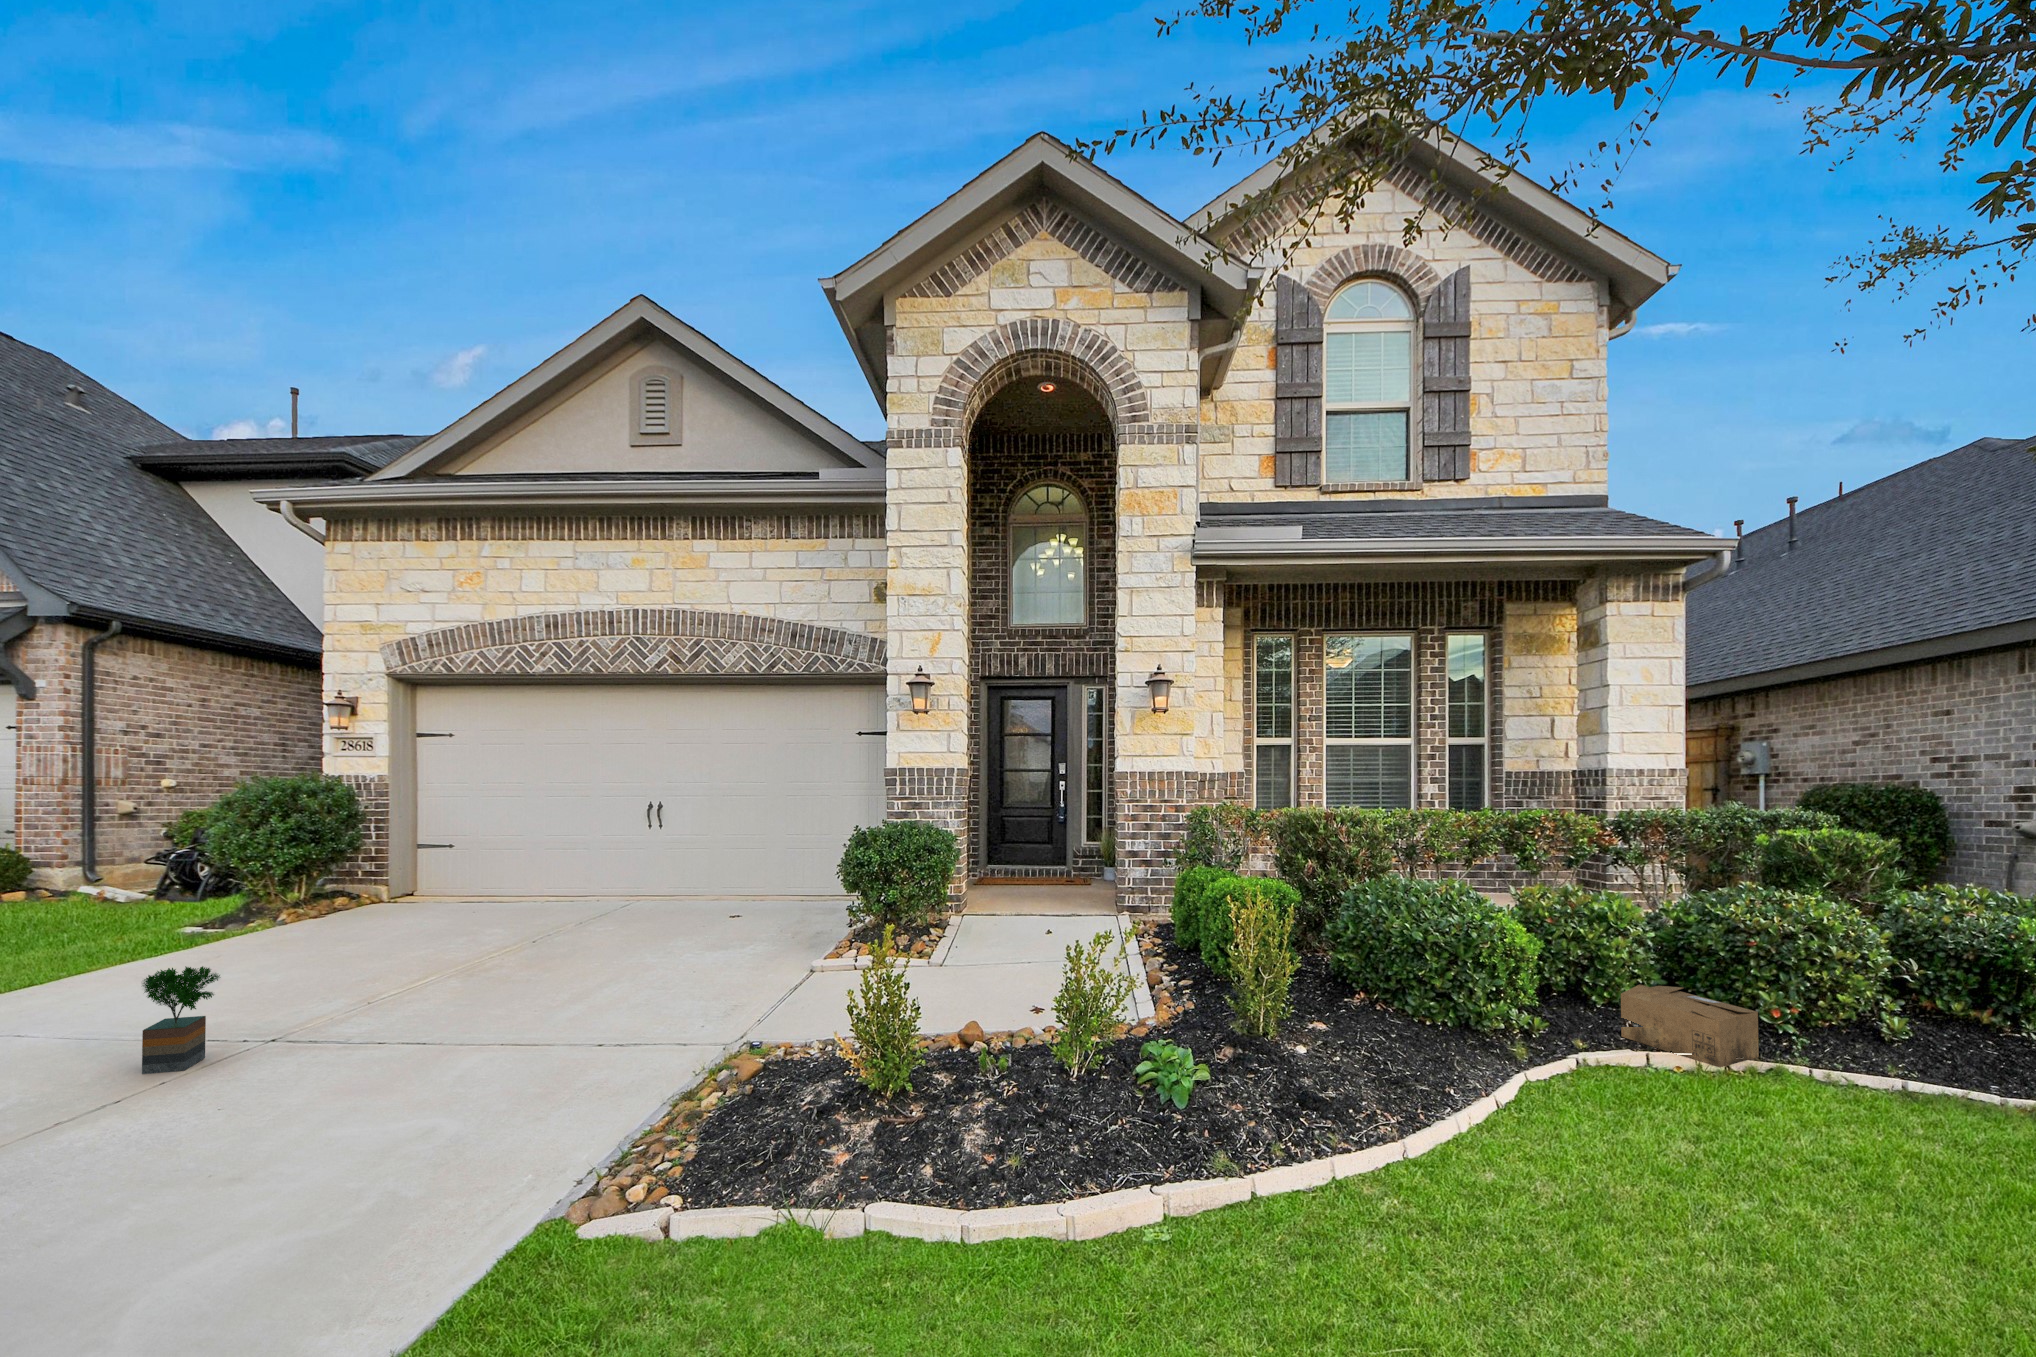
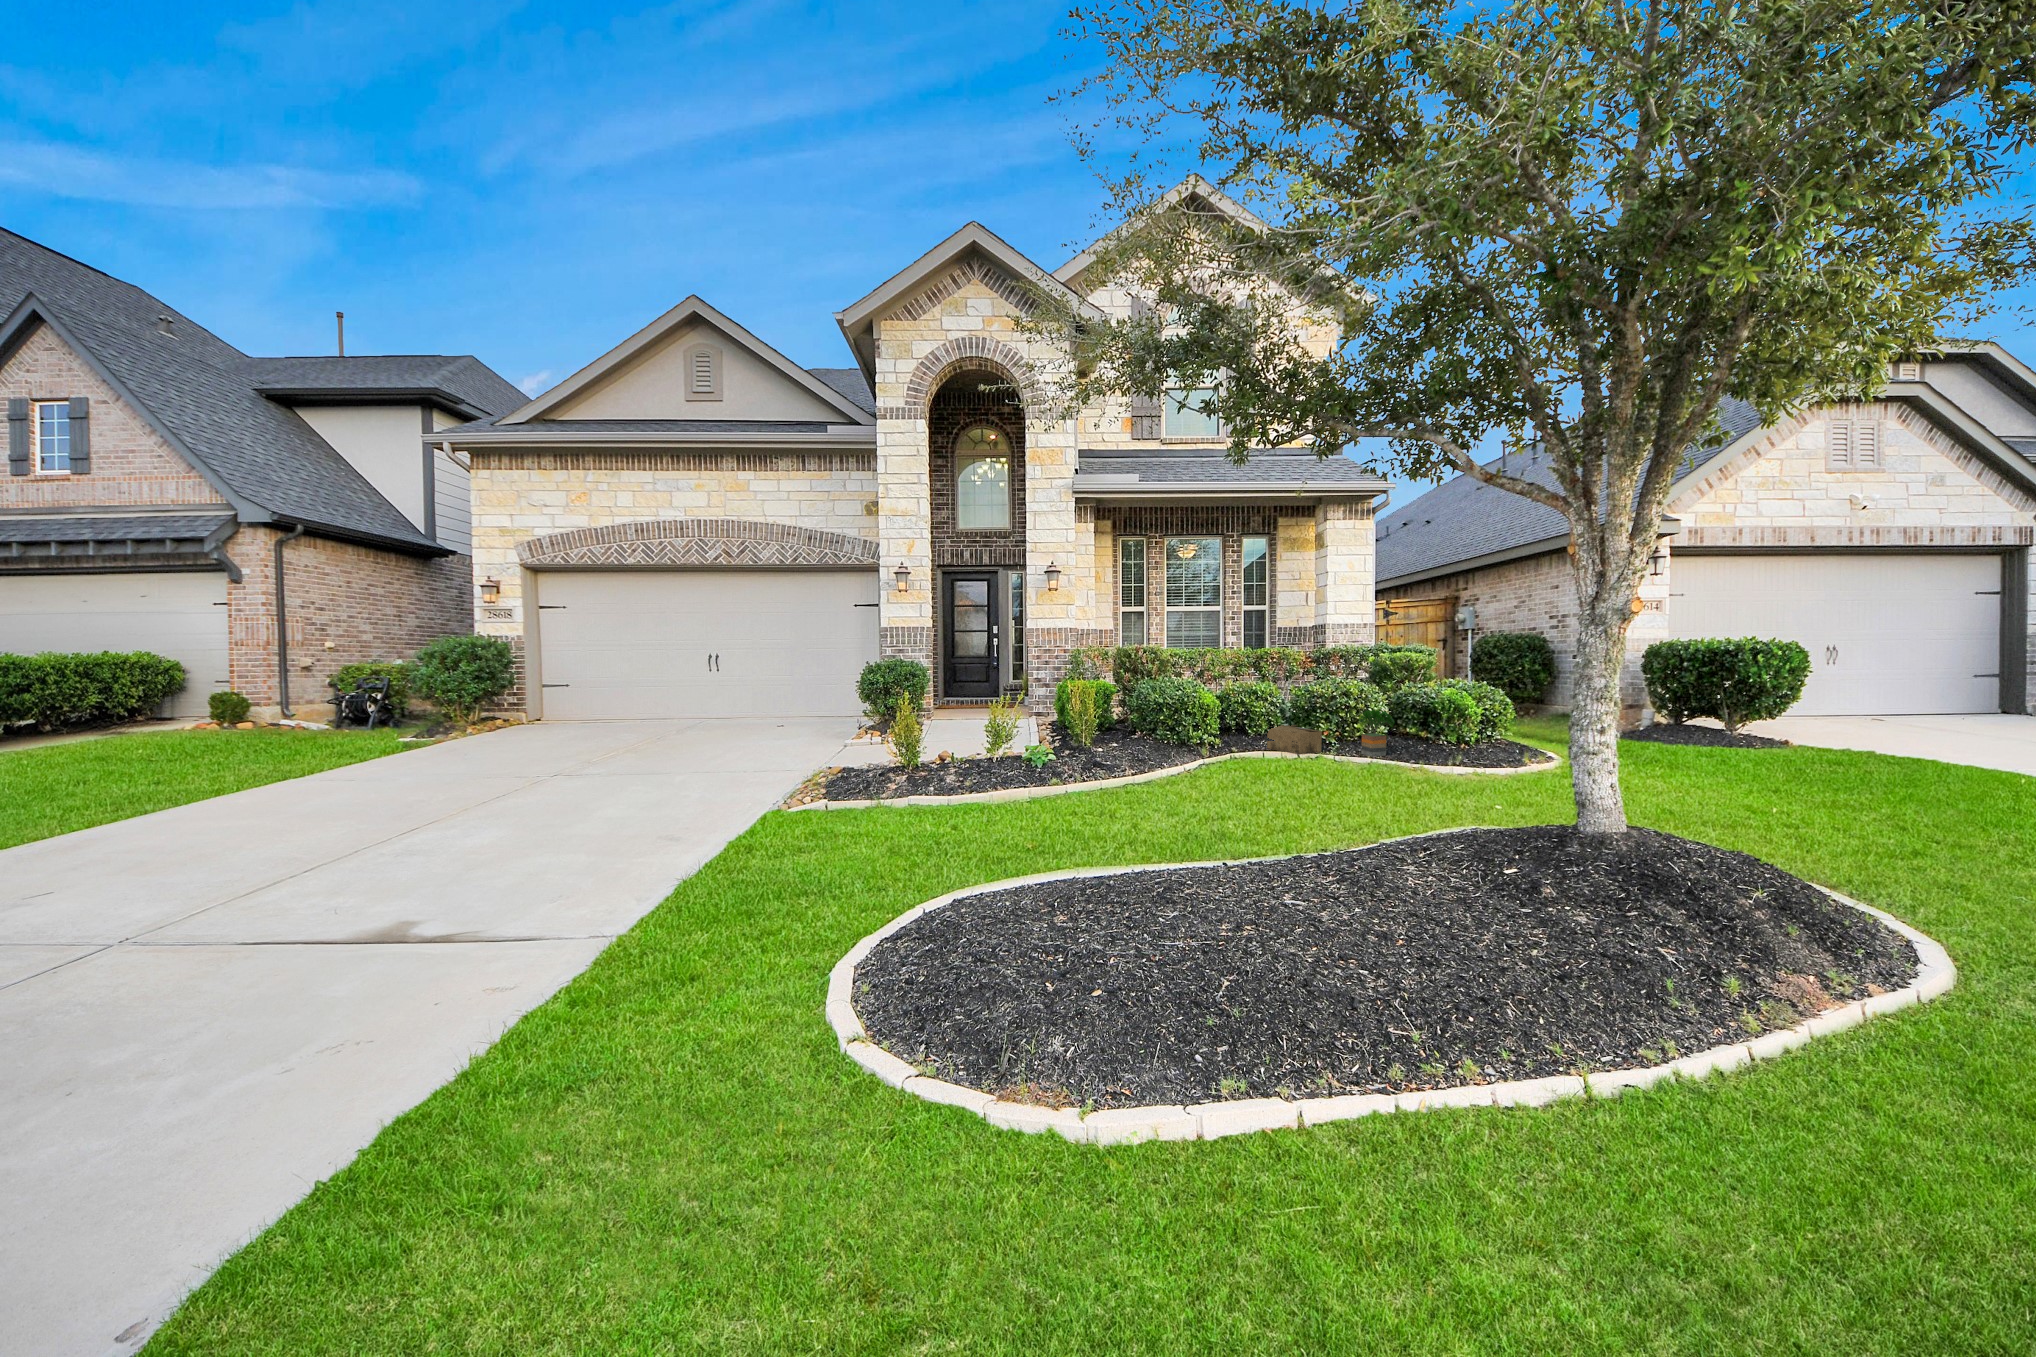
potted tree: present [142,966,220,1074] -> present [1359,710,1394,757]

